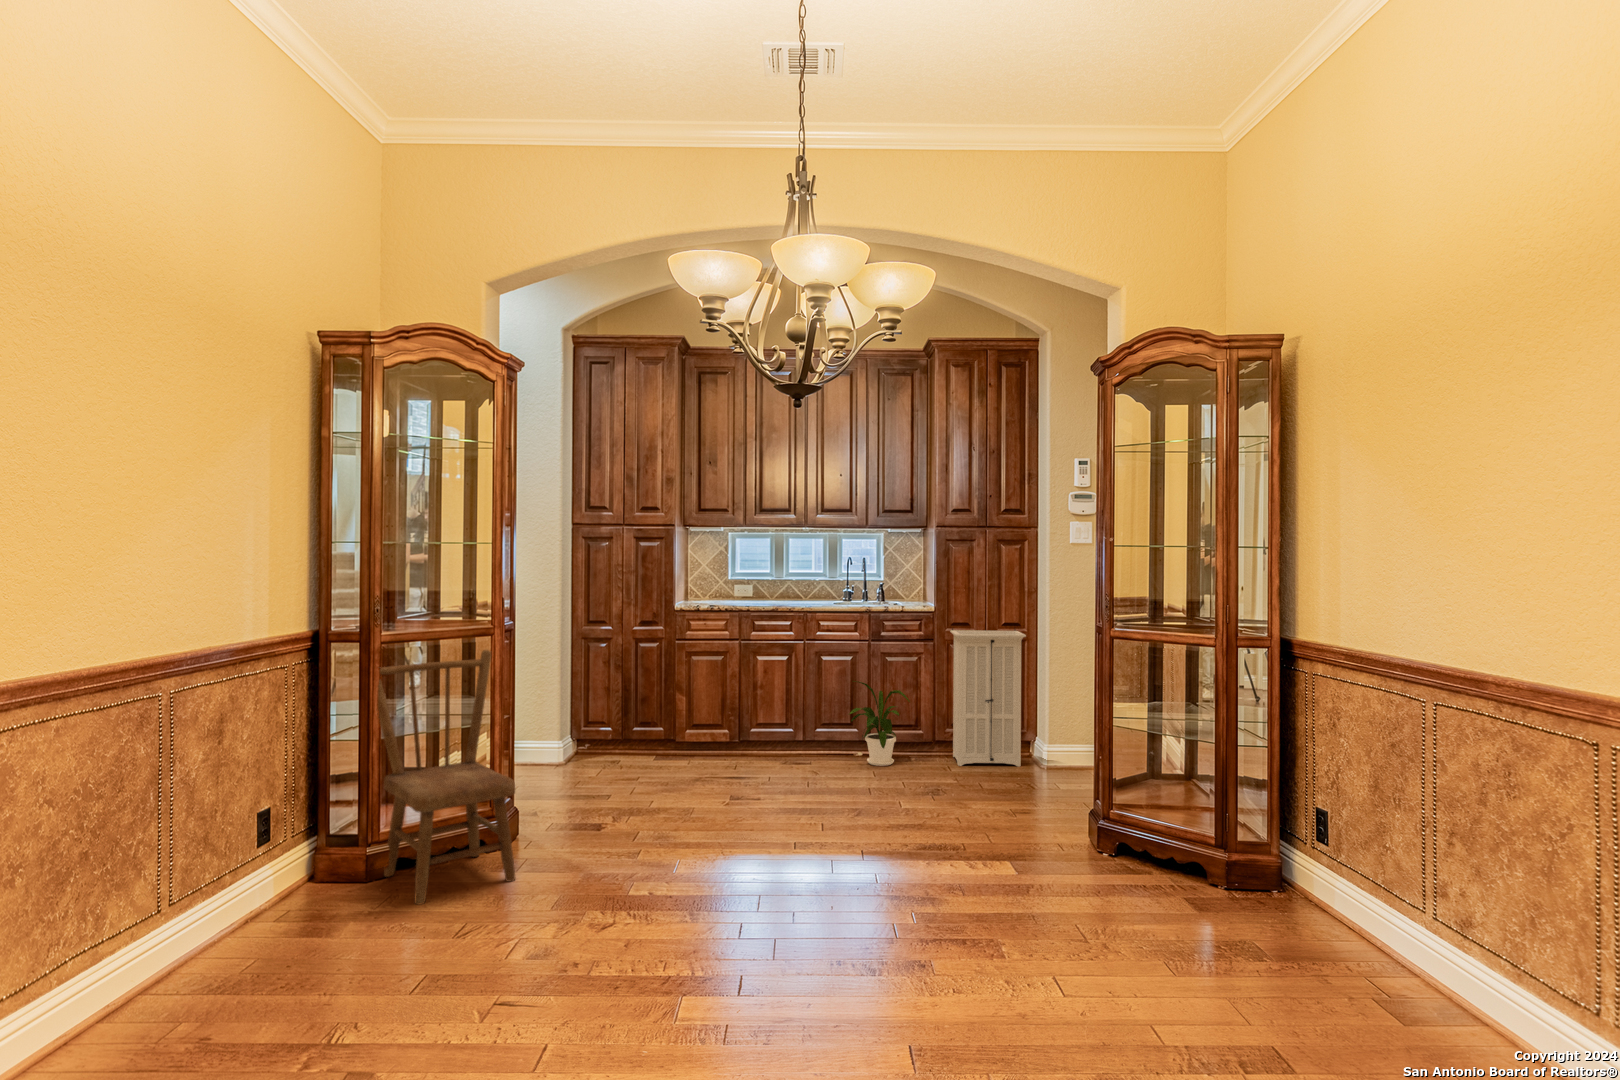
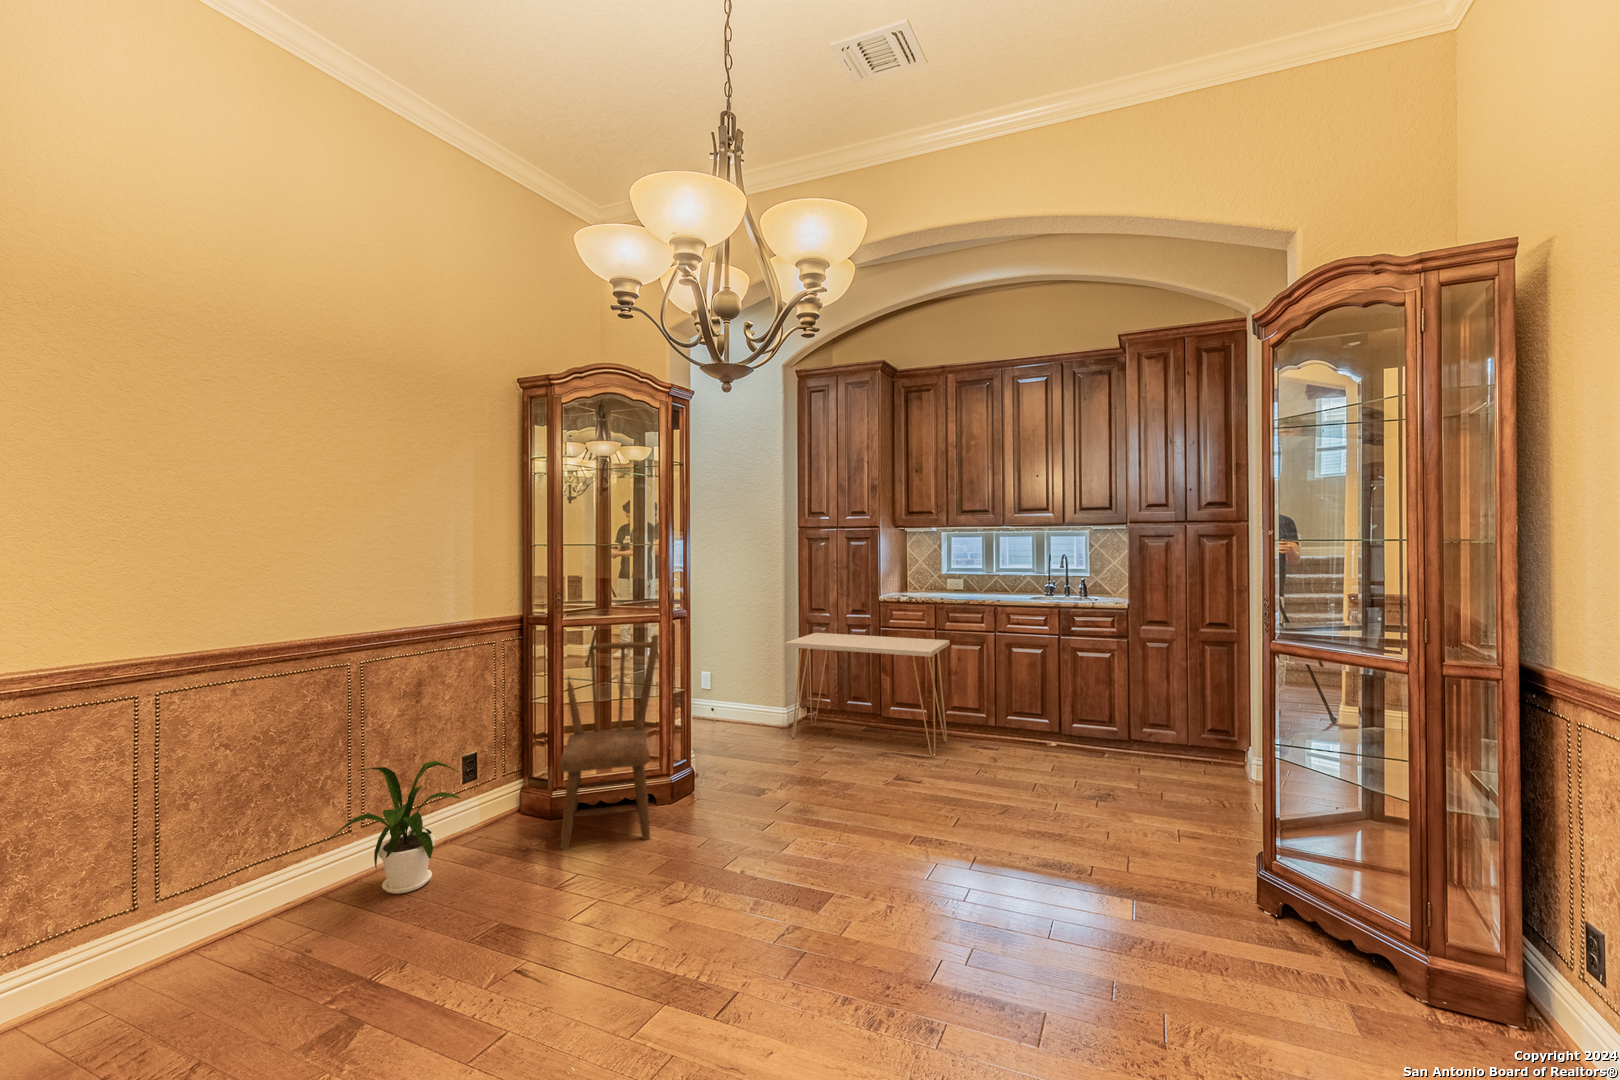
storage cabinet: present [950,629,1026,767] -> none [1149,628,1237,786]
console table: none [578,650,758,775] -> present [785,633,950,757]
house plant: present [850,682,910,766] -> present [328,761,460,894]

